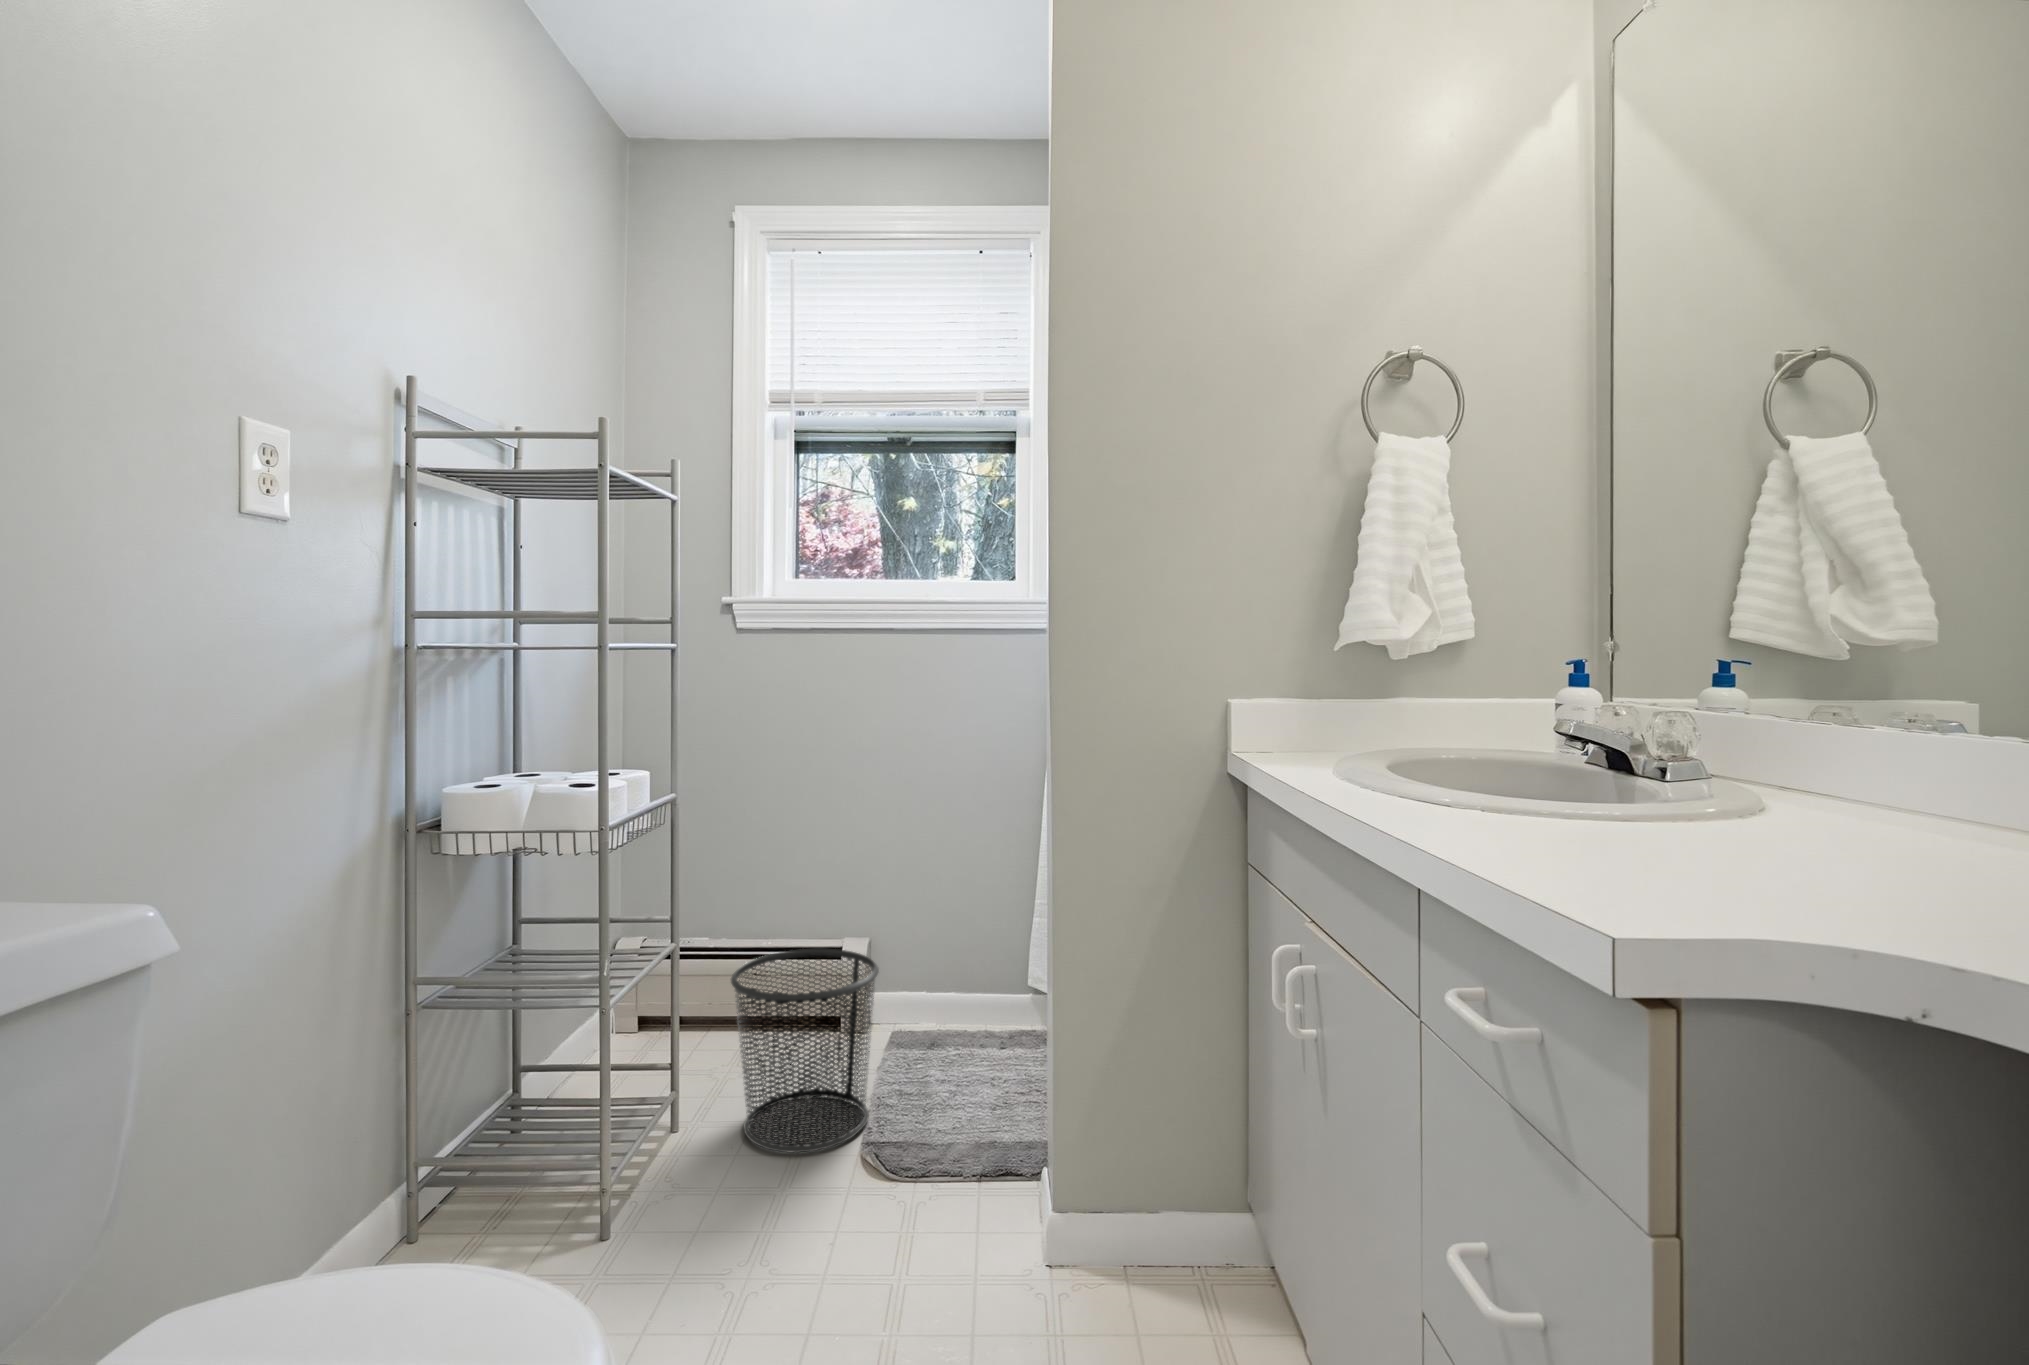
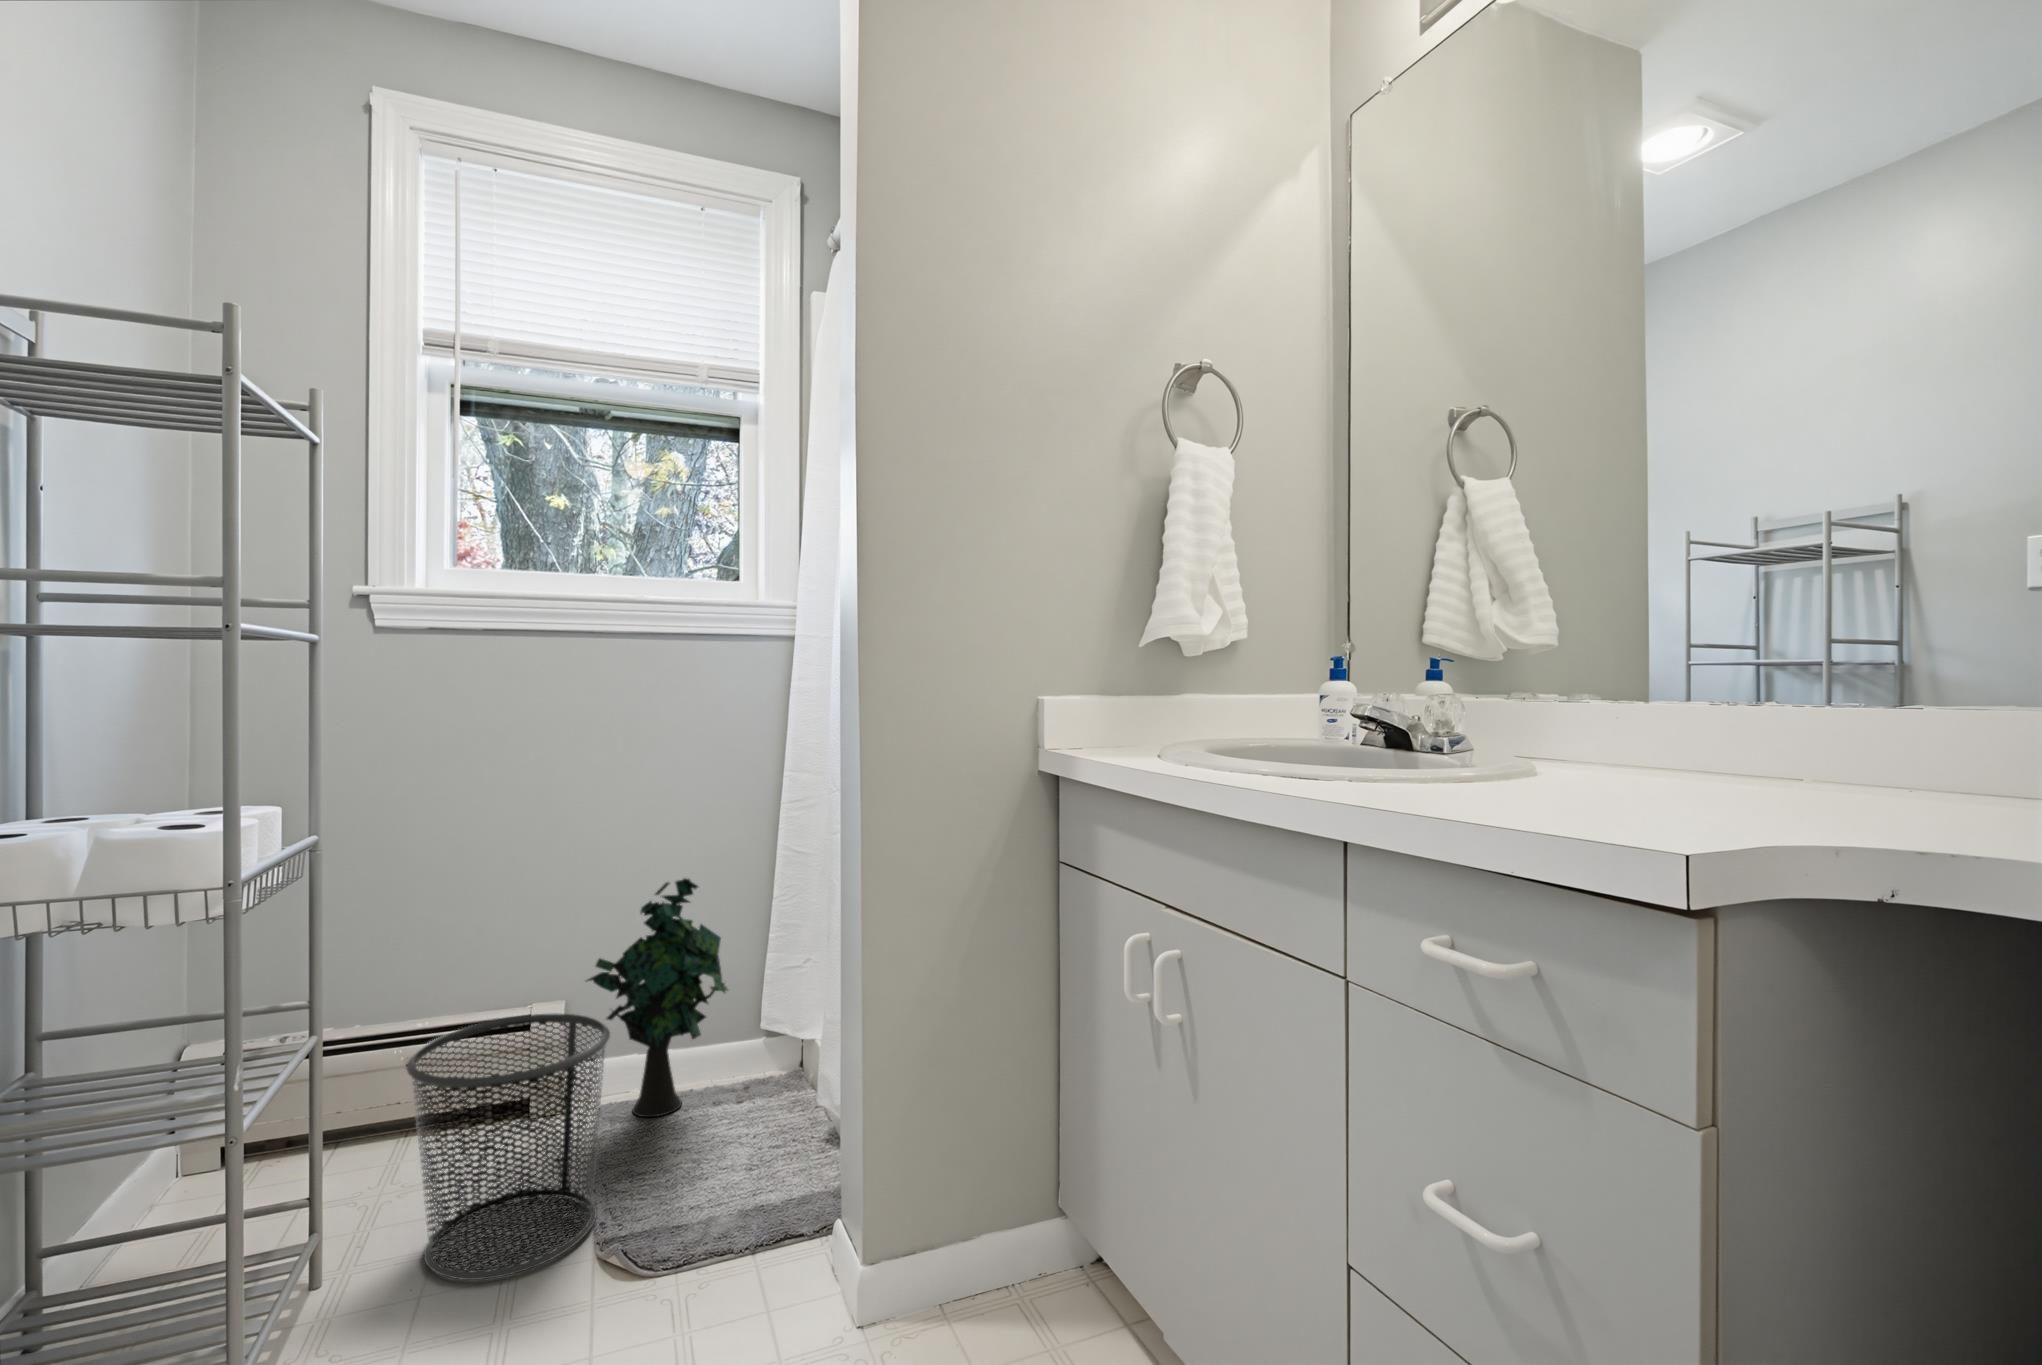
decorative plant: none [878,845,997,1049] -> present [587,878,728,1117]

